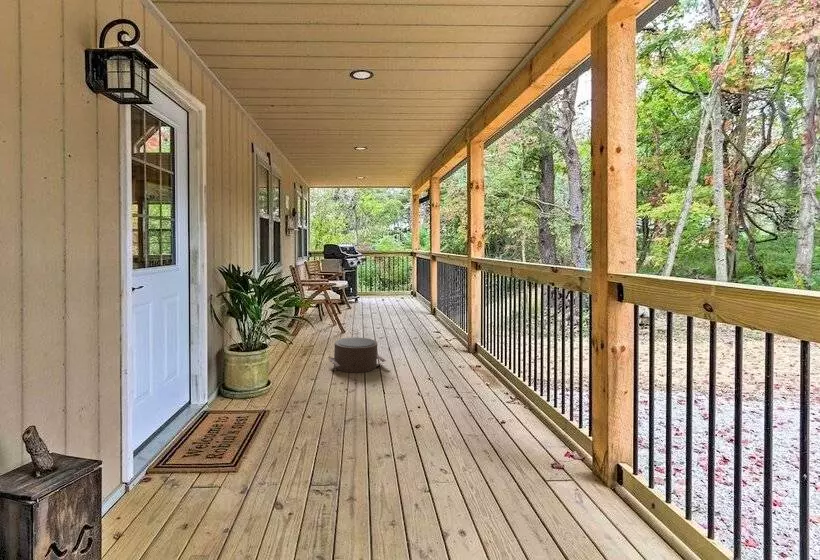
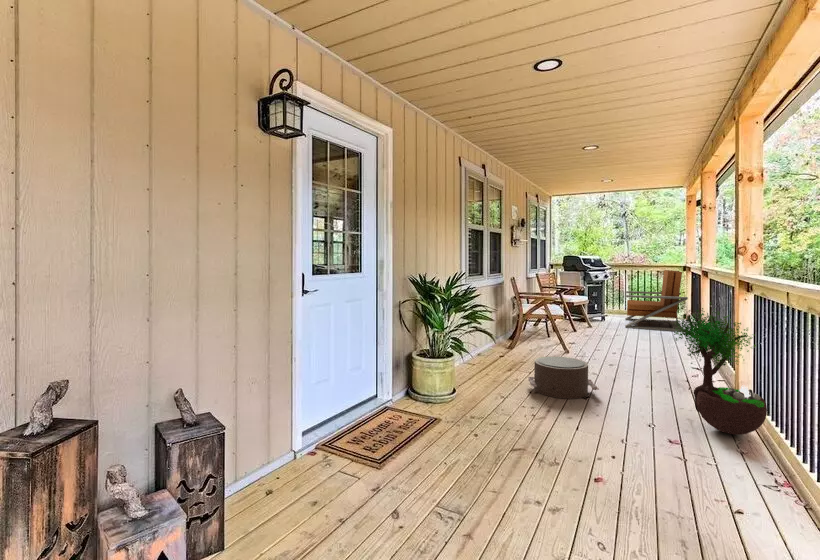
lounge chair: none [372,260,418,308] -> present [625,270,688,331]
potted tree: none [439,291,491,379] -> present [674,302,767,435]

